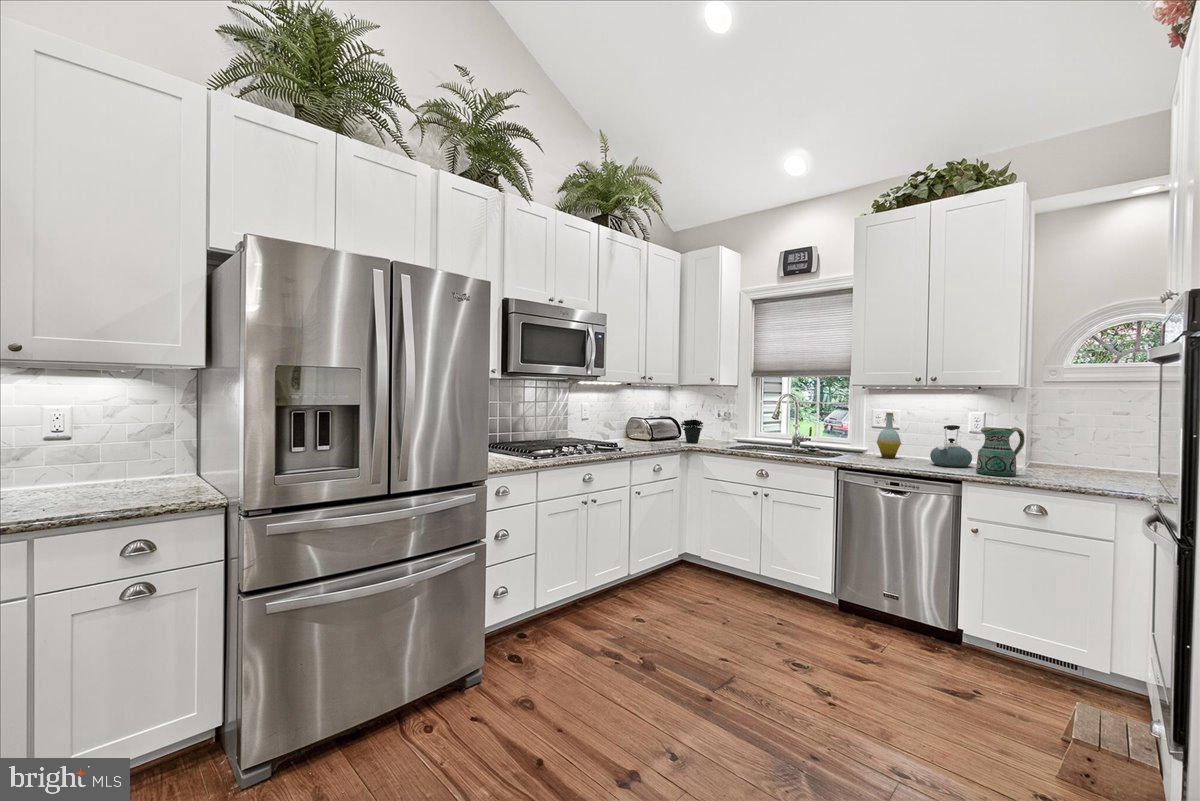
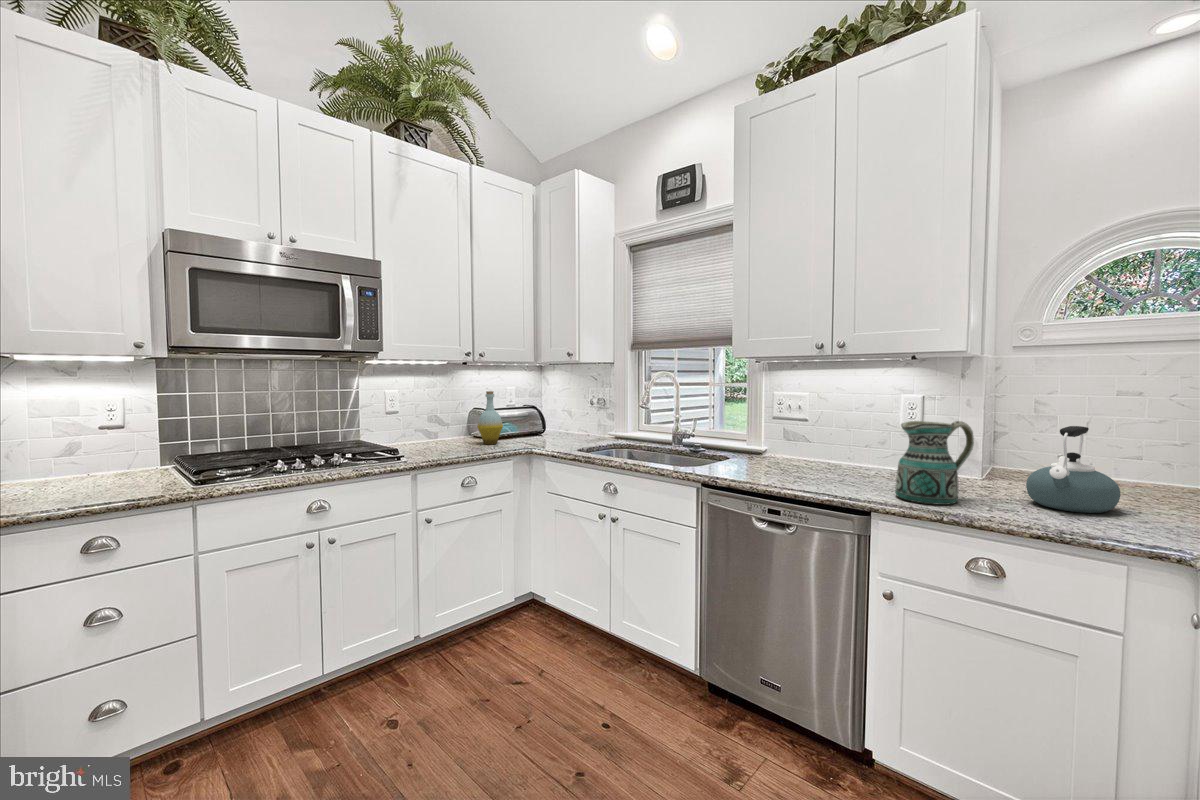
potted plant: present [681,406,703,443] -> none [534,383,565,441]
bottle: present [877,413,901,458] -> present [477,391,503,444]
kettle: present [930,425,972,467] -> present [1026,426,1120,513]

